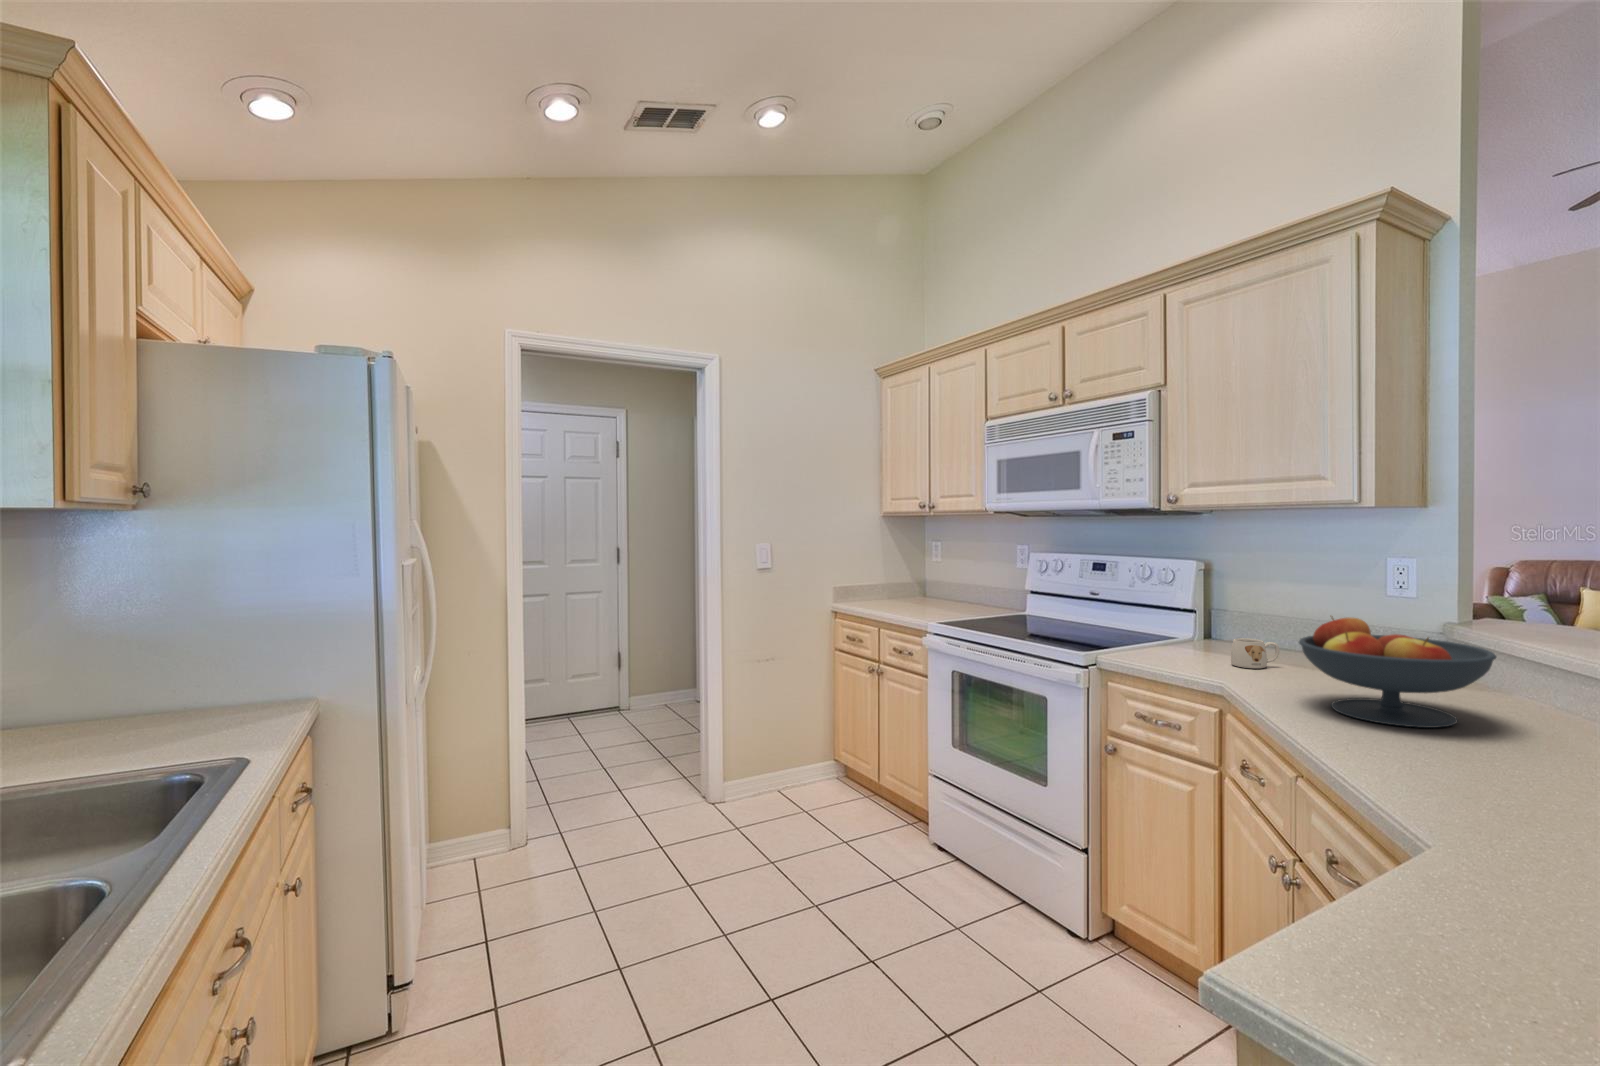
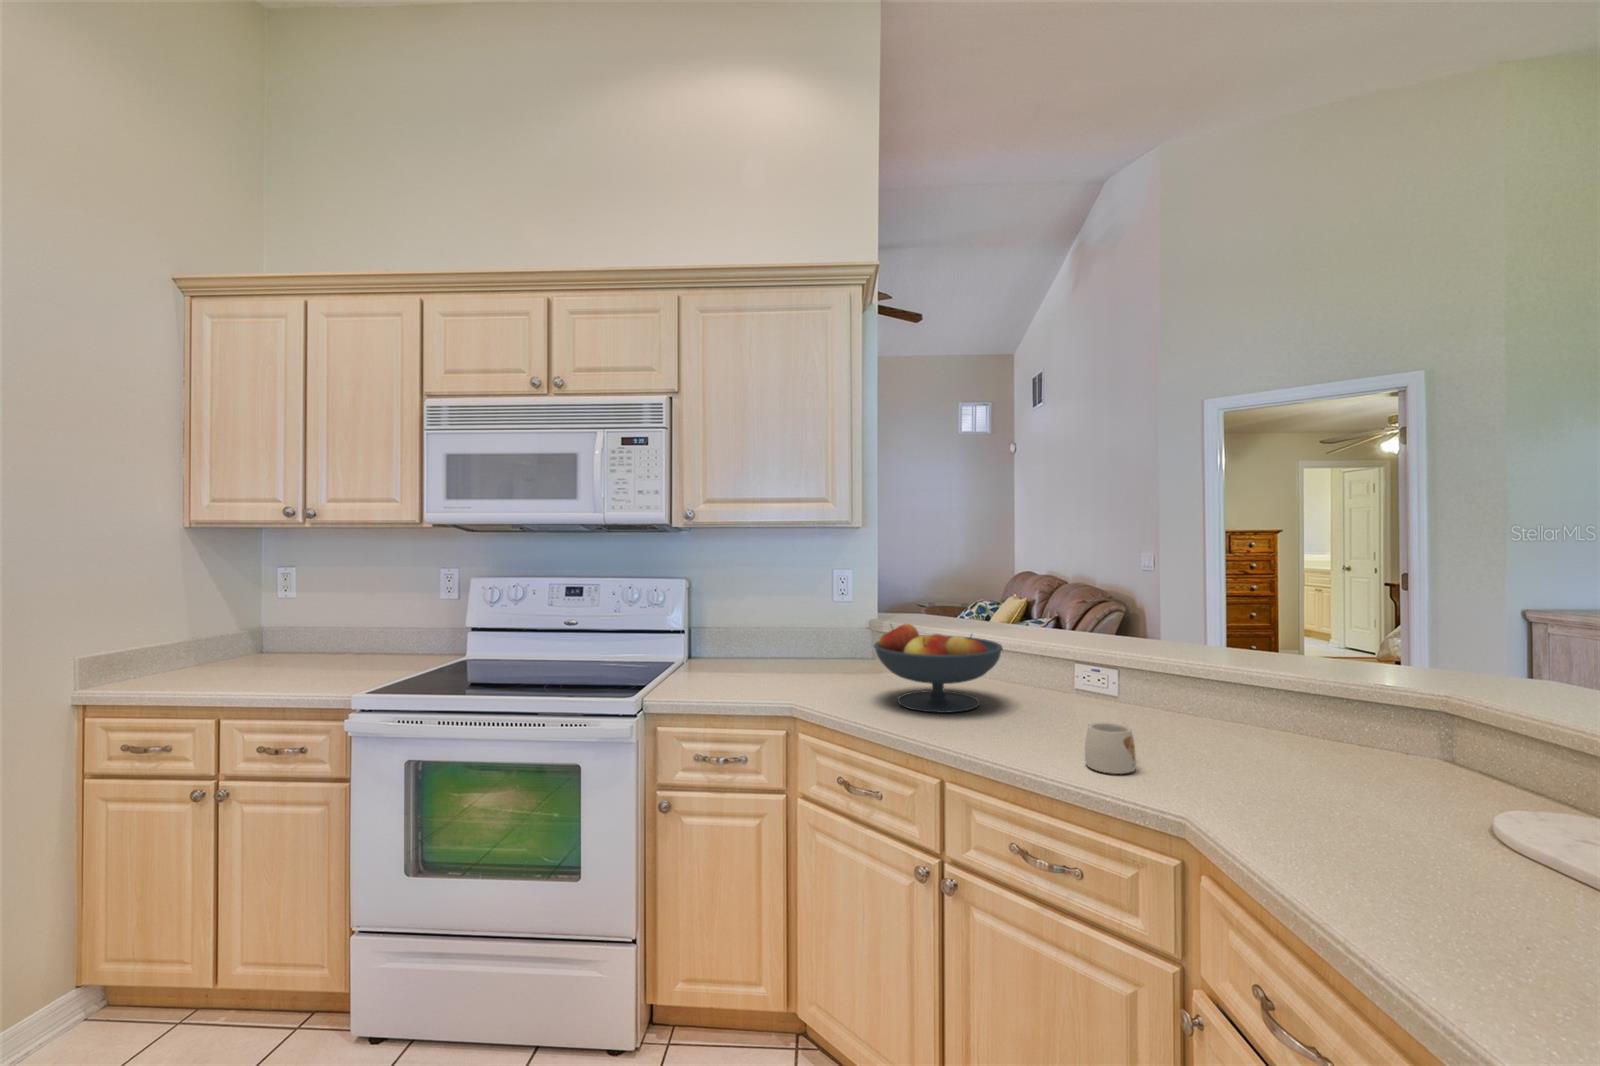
mug: present [1231,638,1280,669] -> present [1085,722,1136,774]

